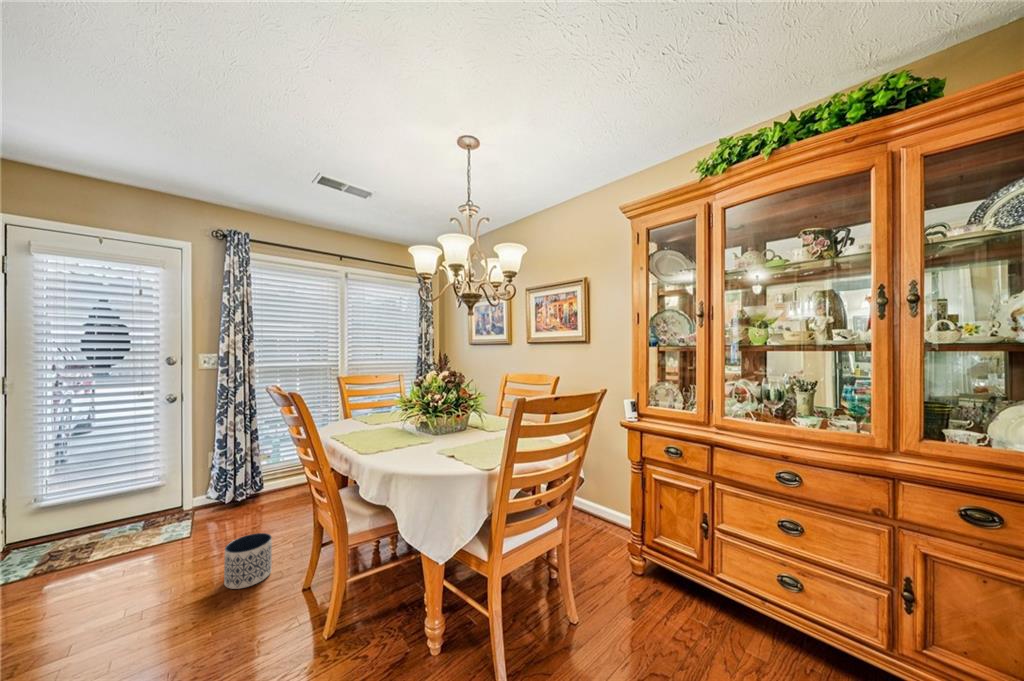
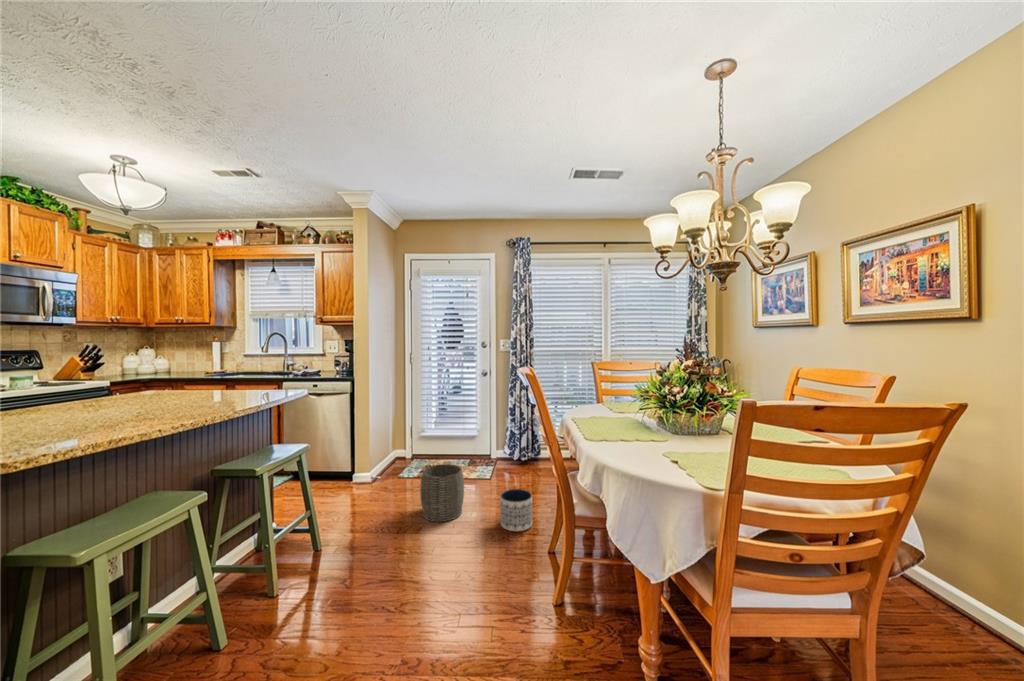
woven basket: none [66,531,157,628] -> present [420,464,464,522]

